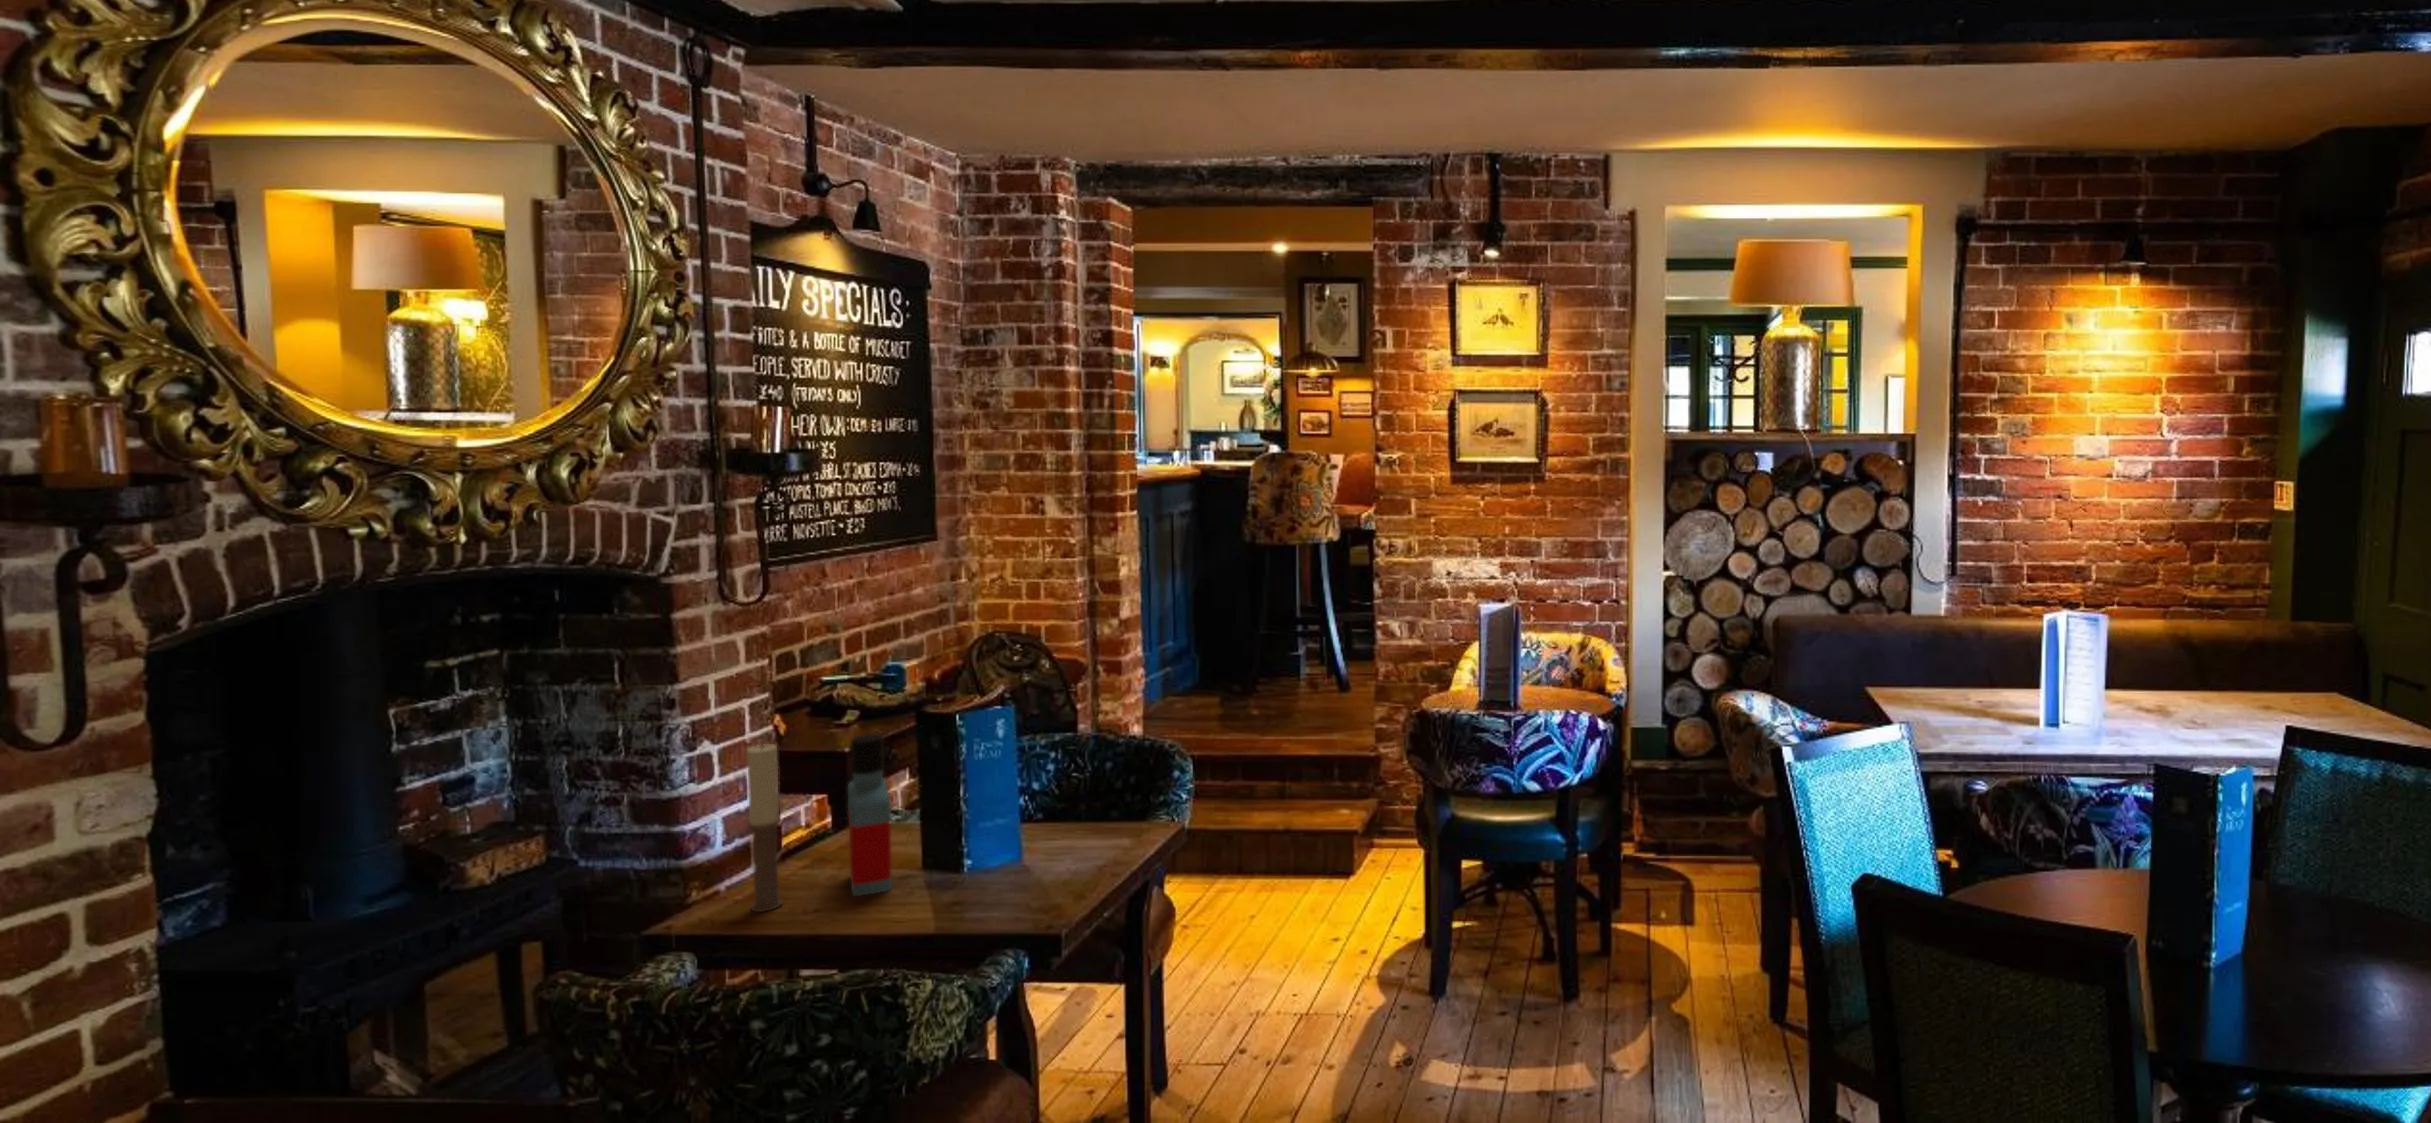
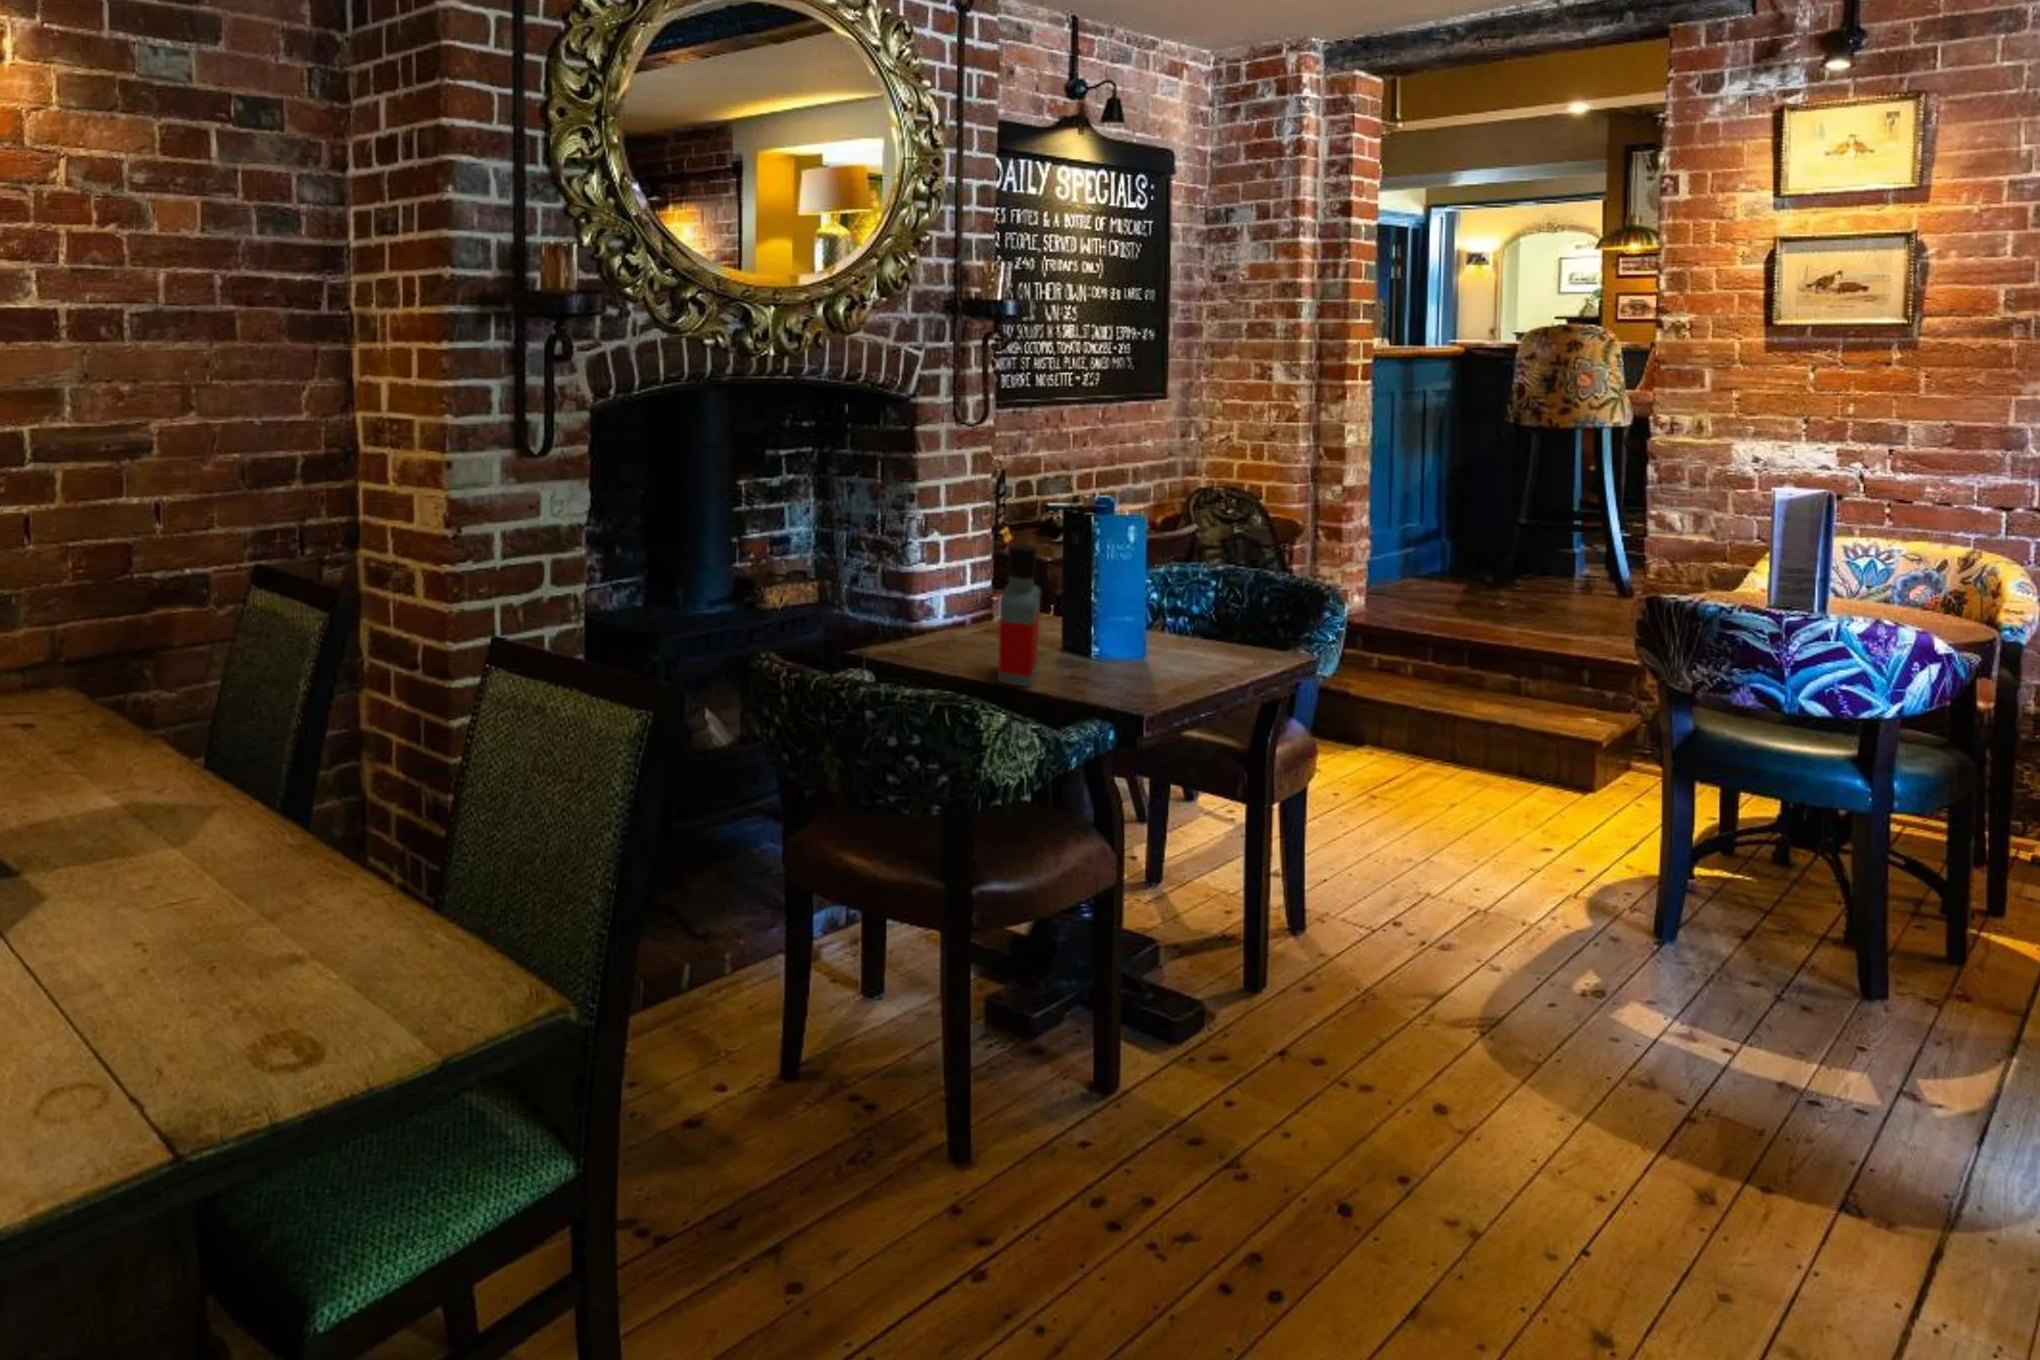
candle: present [747,744,782,912] -> none [920,531,947,671]

